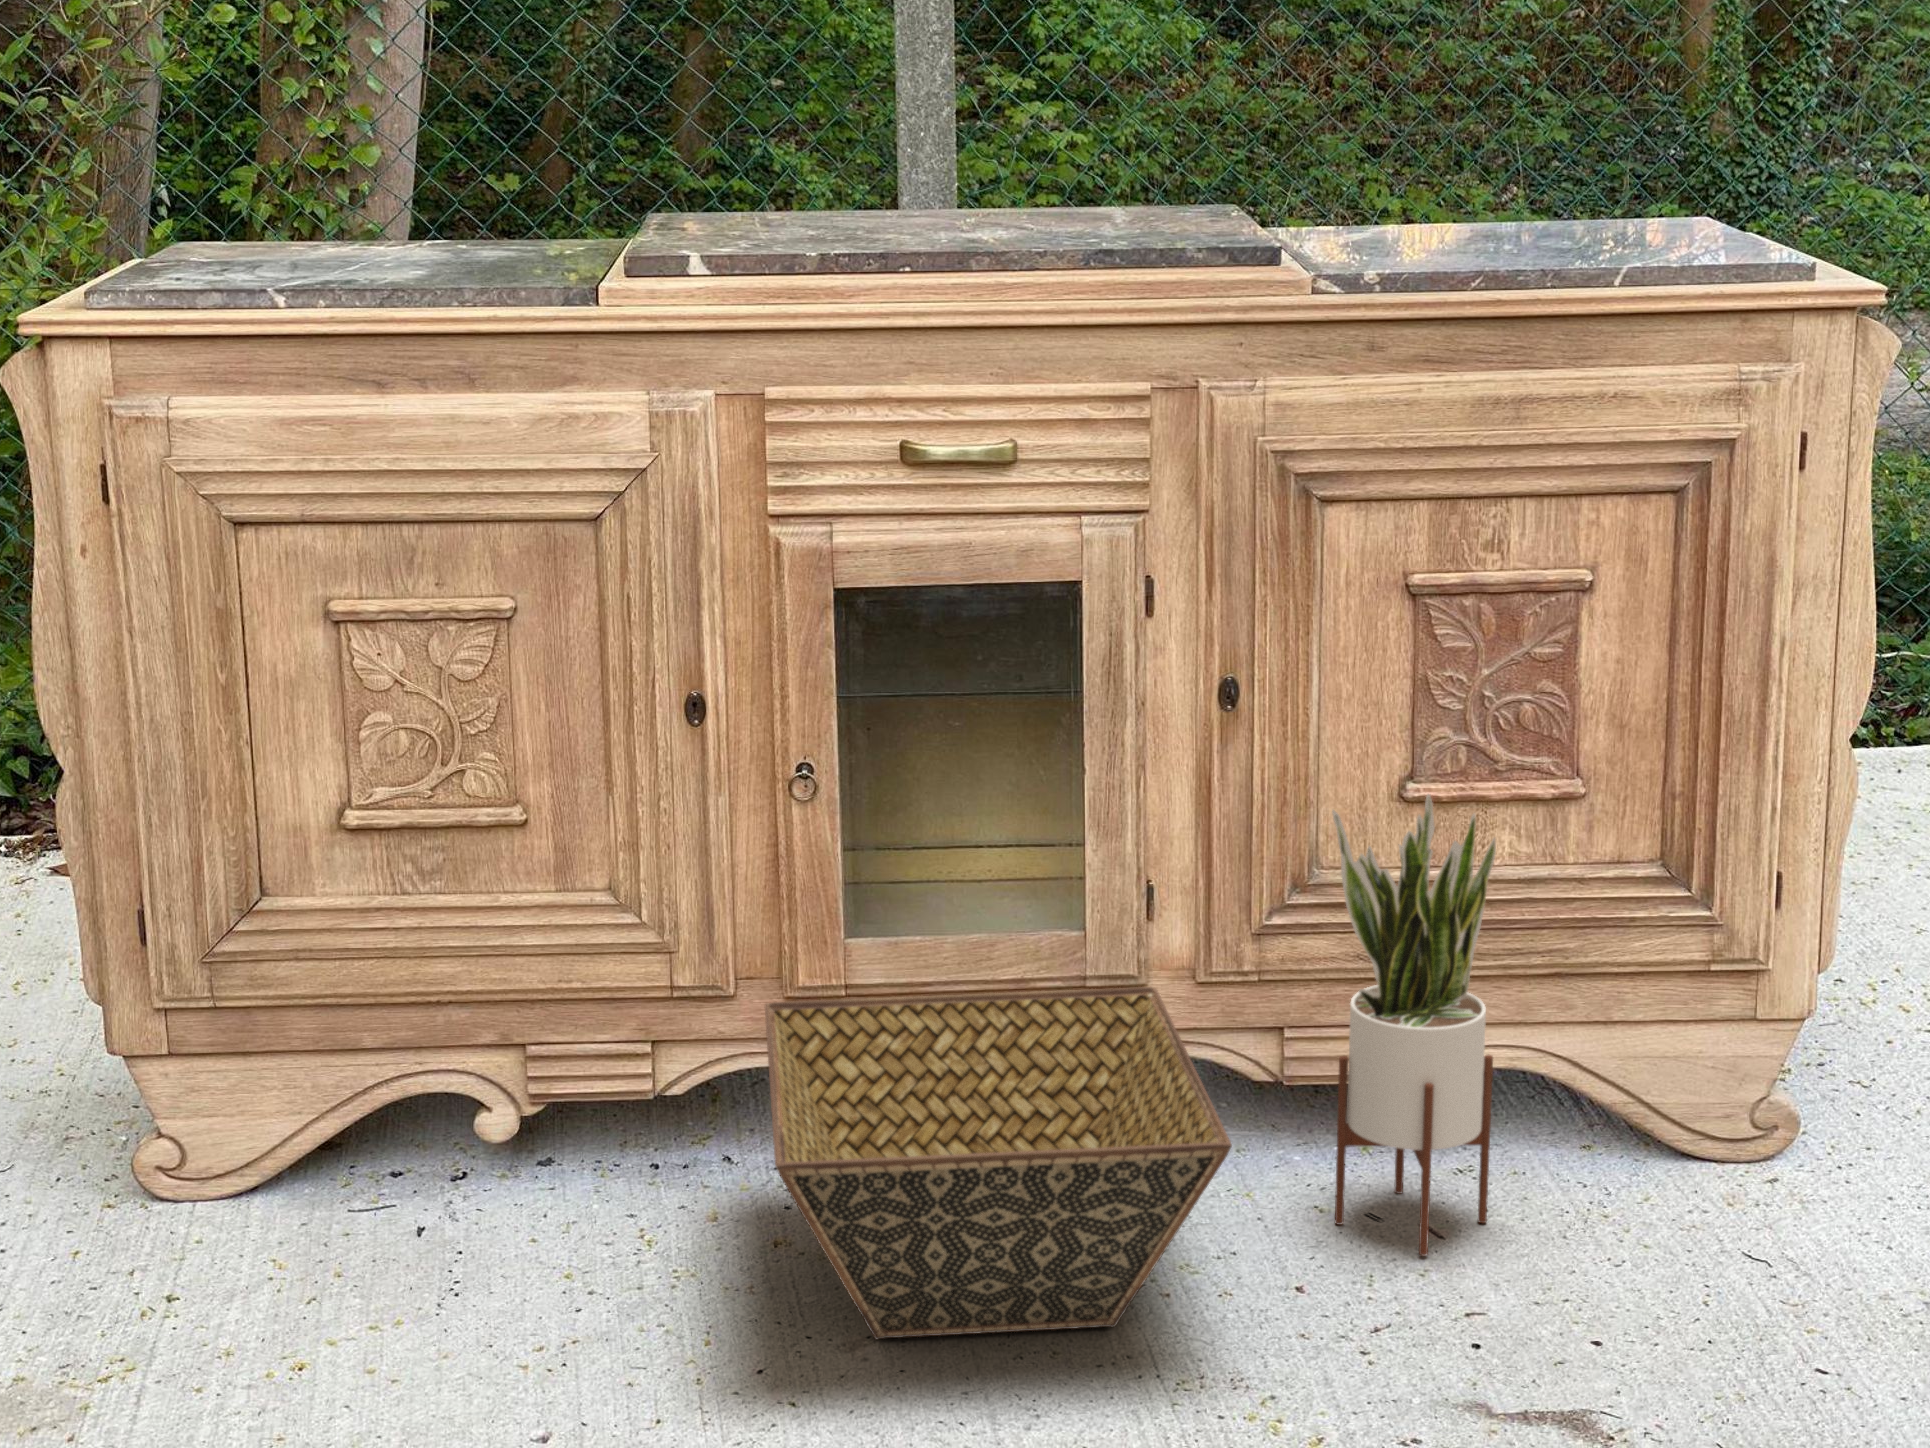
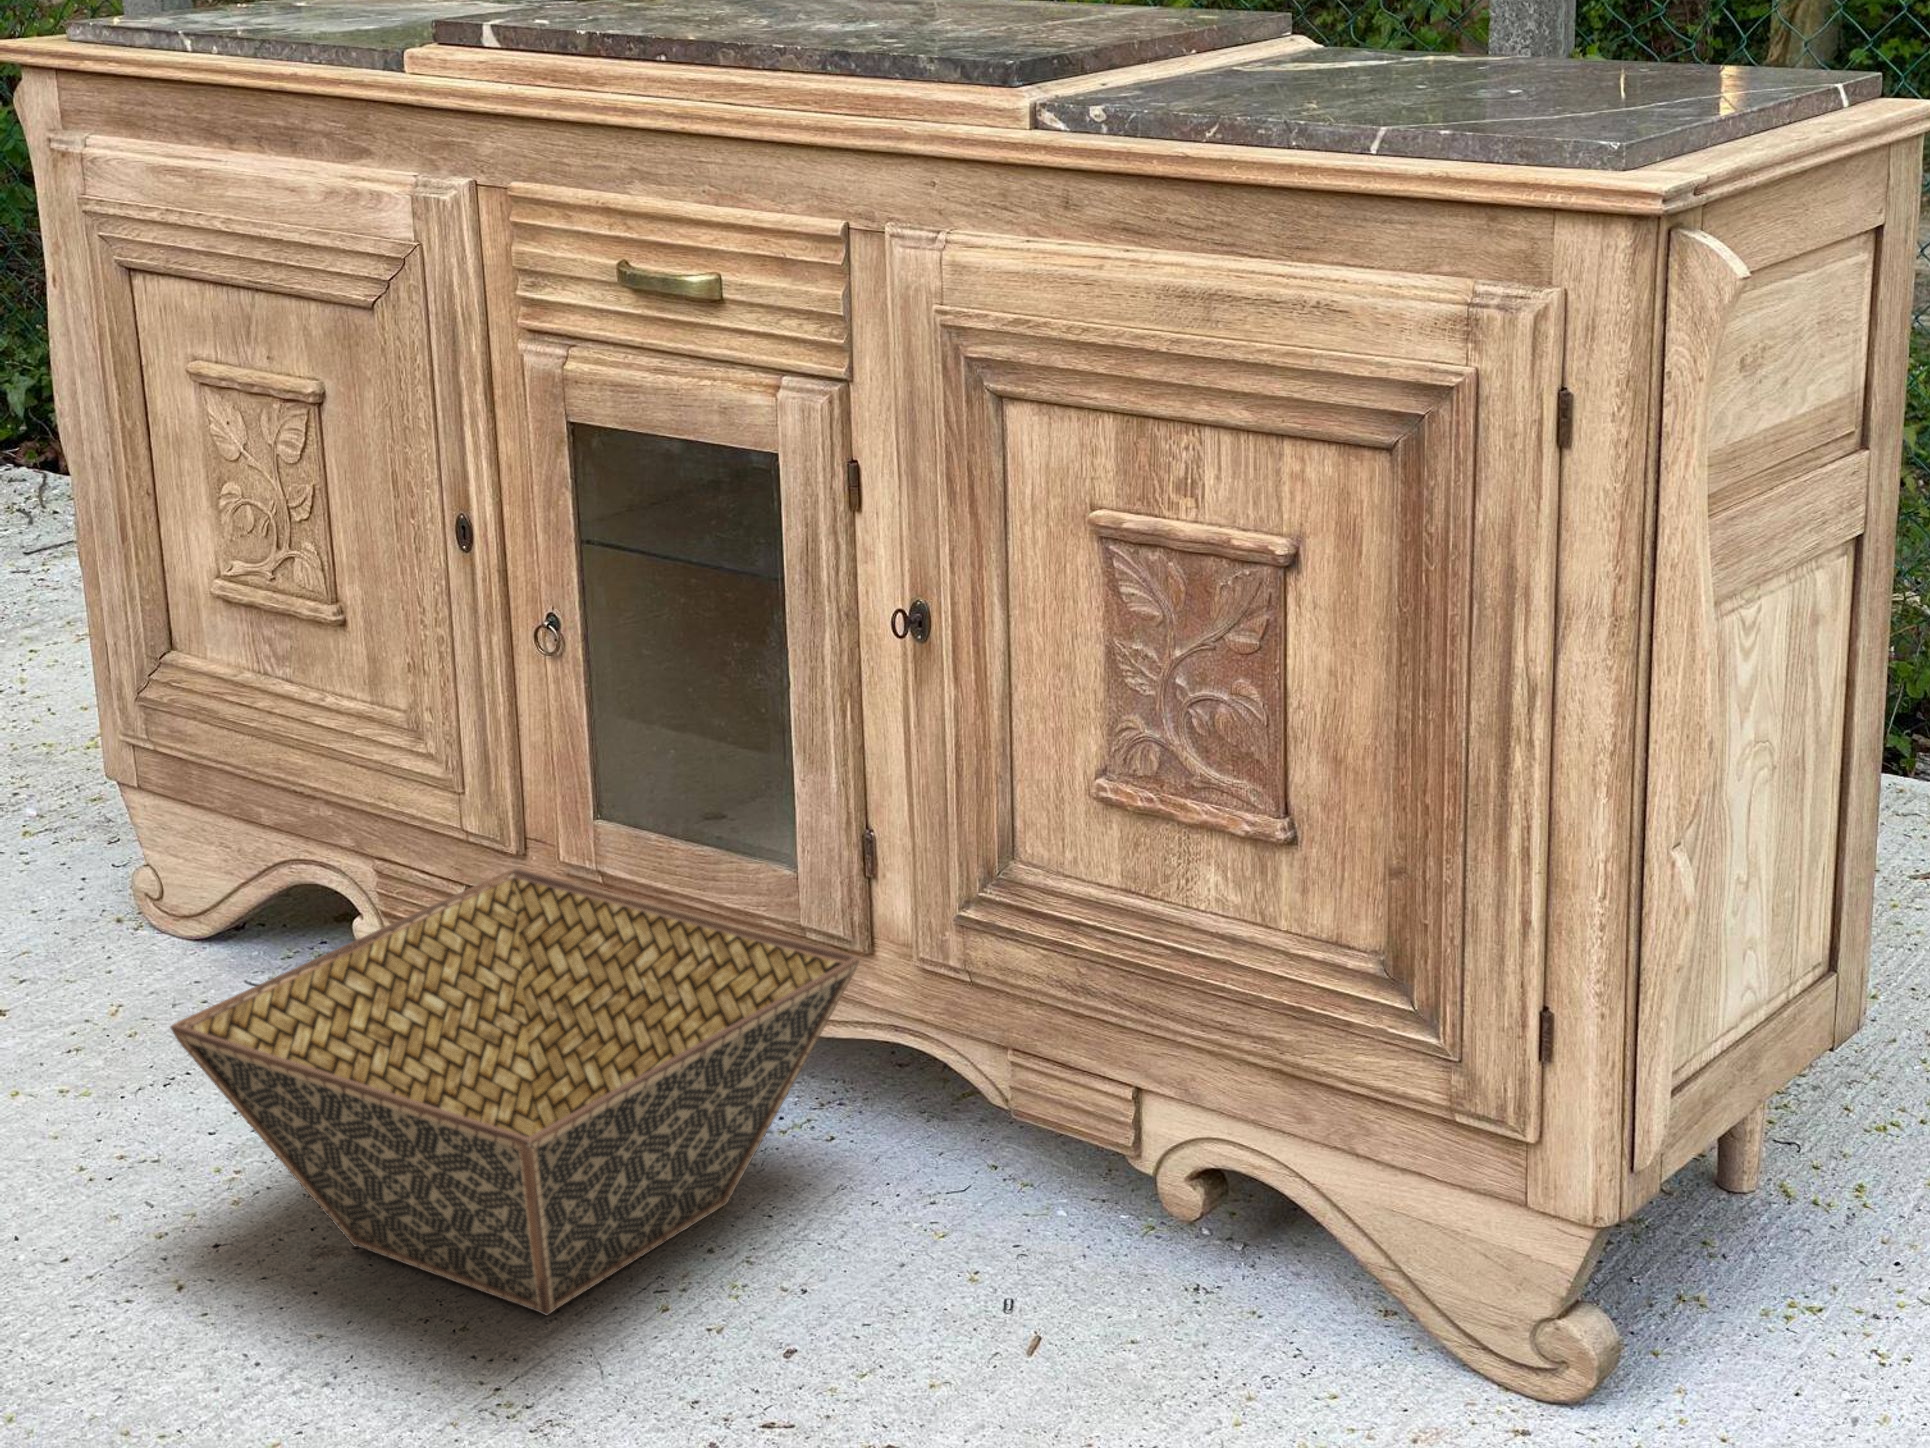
potted plant: present [1332,794,1496,1256] -> none [852,785,1110,1364]

